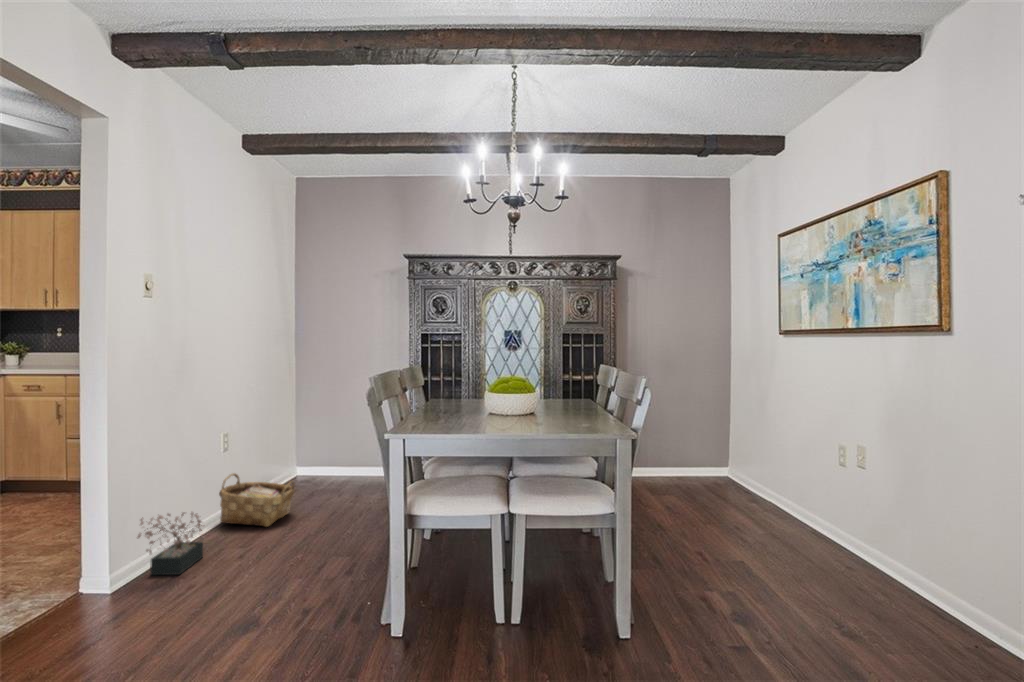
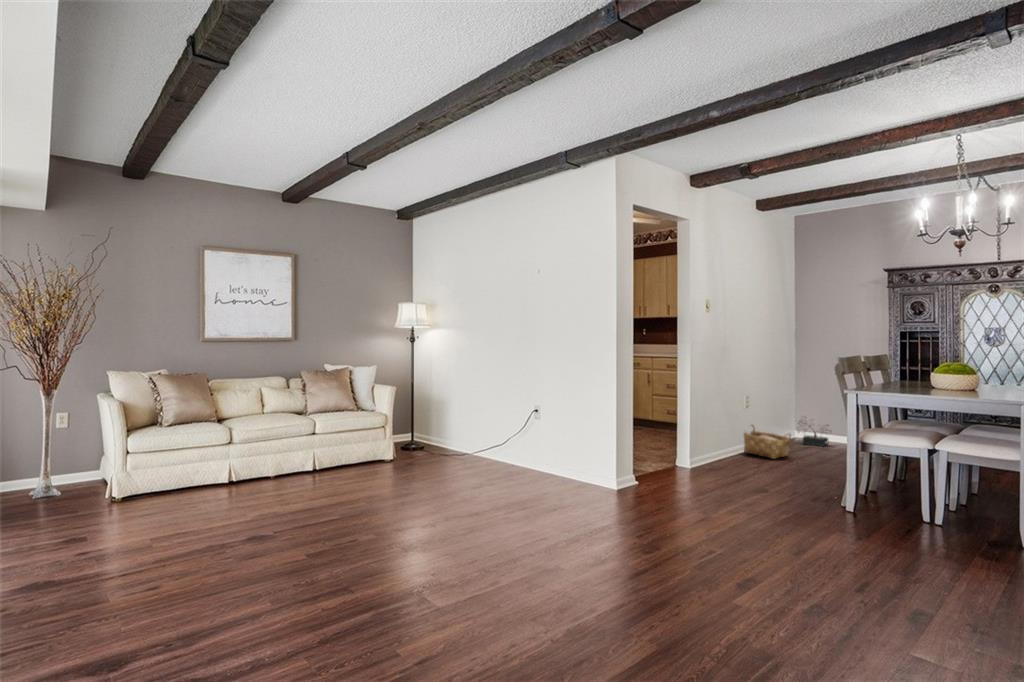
decorative plant: present [138,512,204,575] -> present [797,416,832,447]

